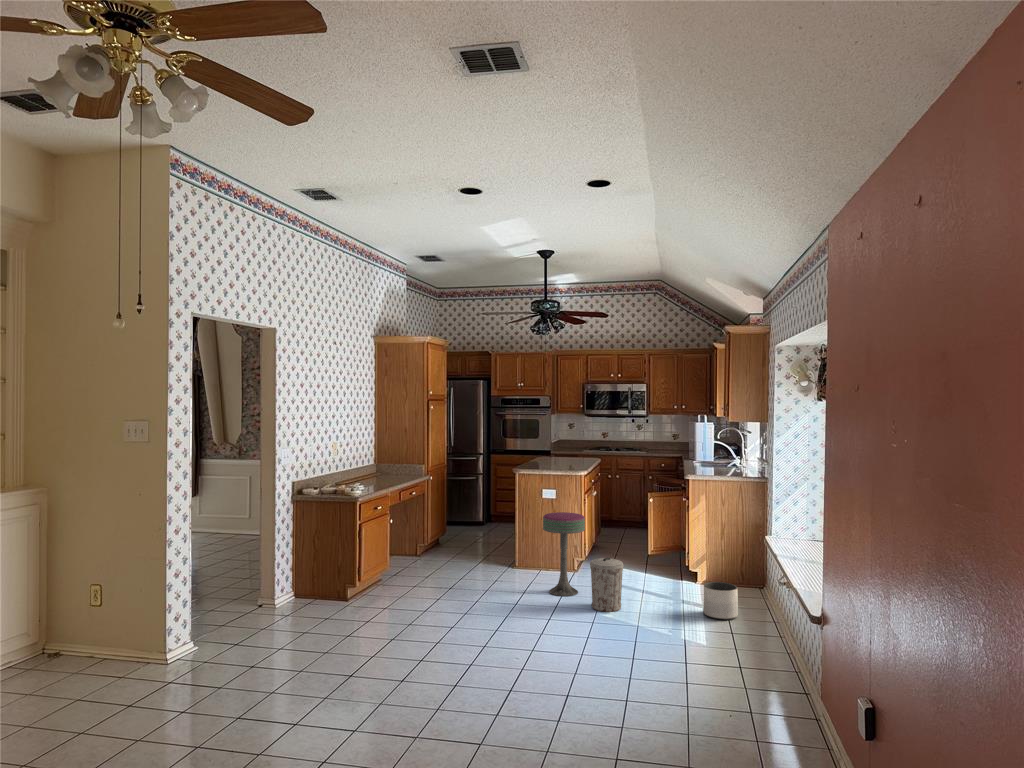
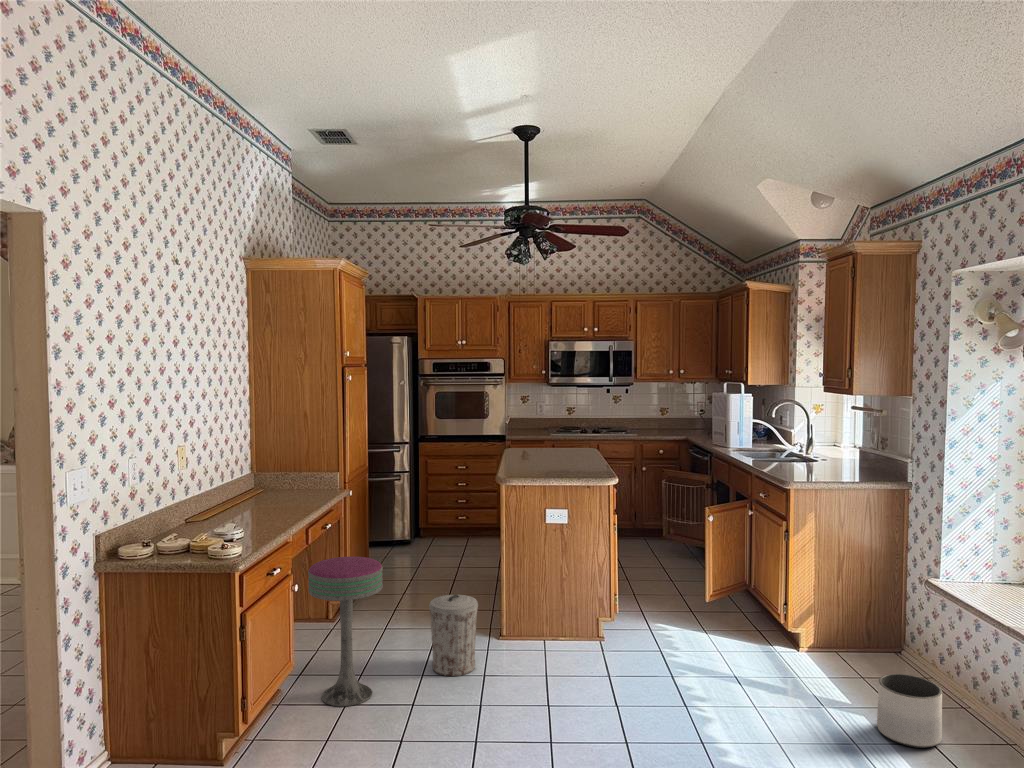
bar stool: present [543,512,585,596] -> present [308,557,383,707]
trash can: present [590,558,624,612] -> present [429,595,478,676]

